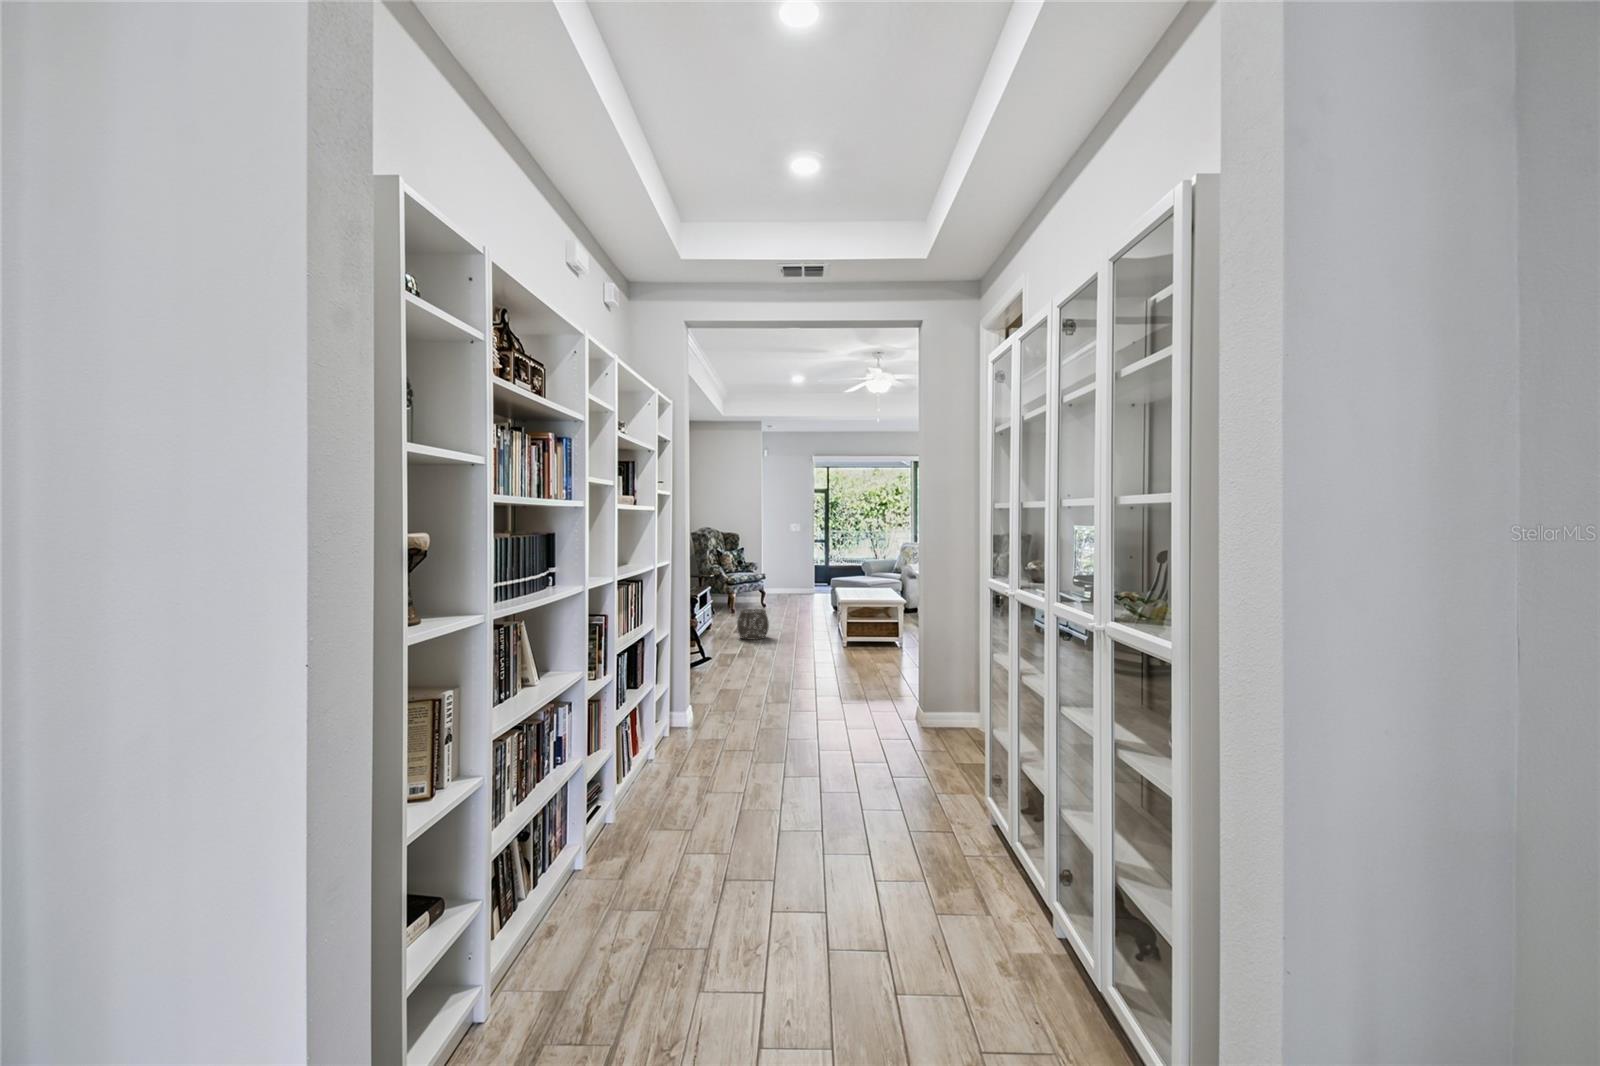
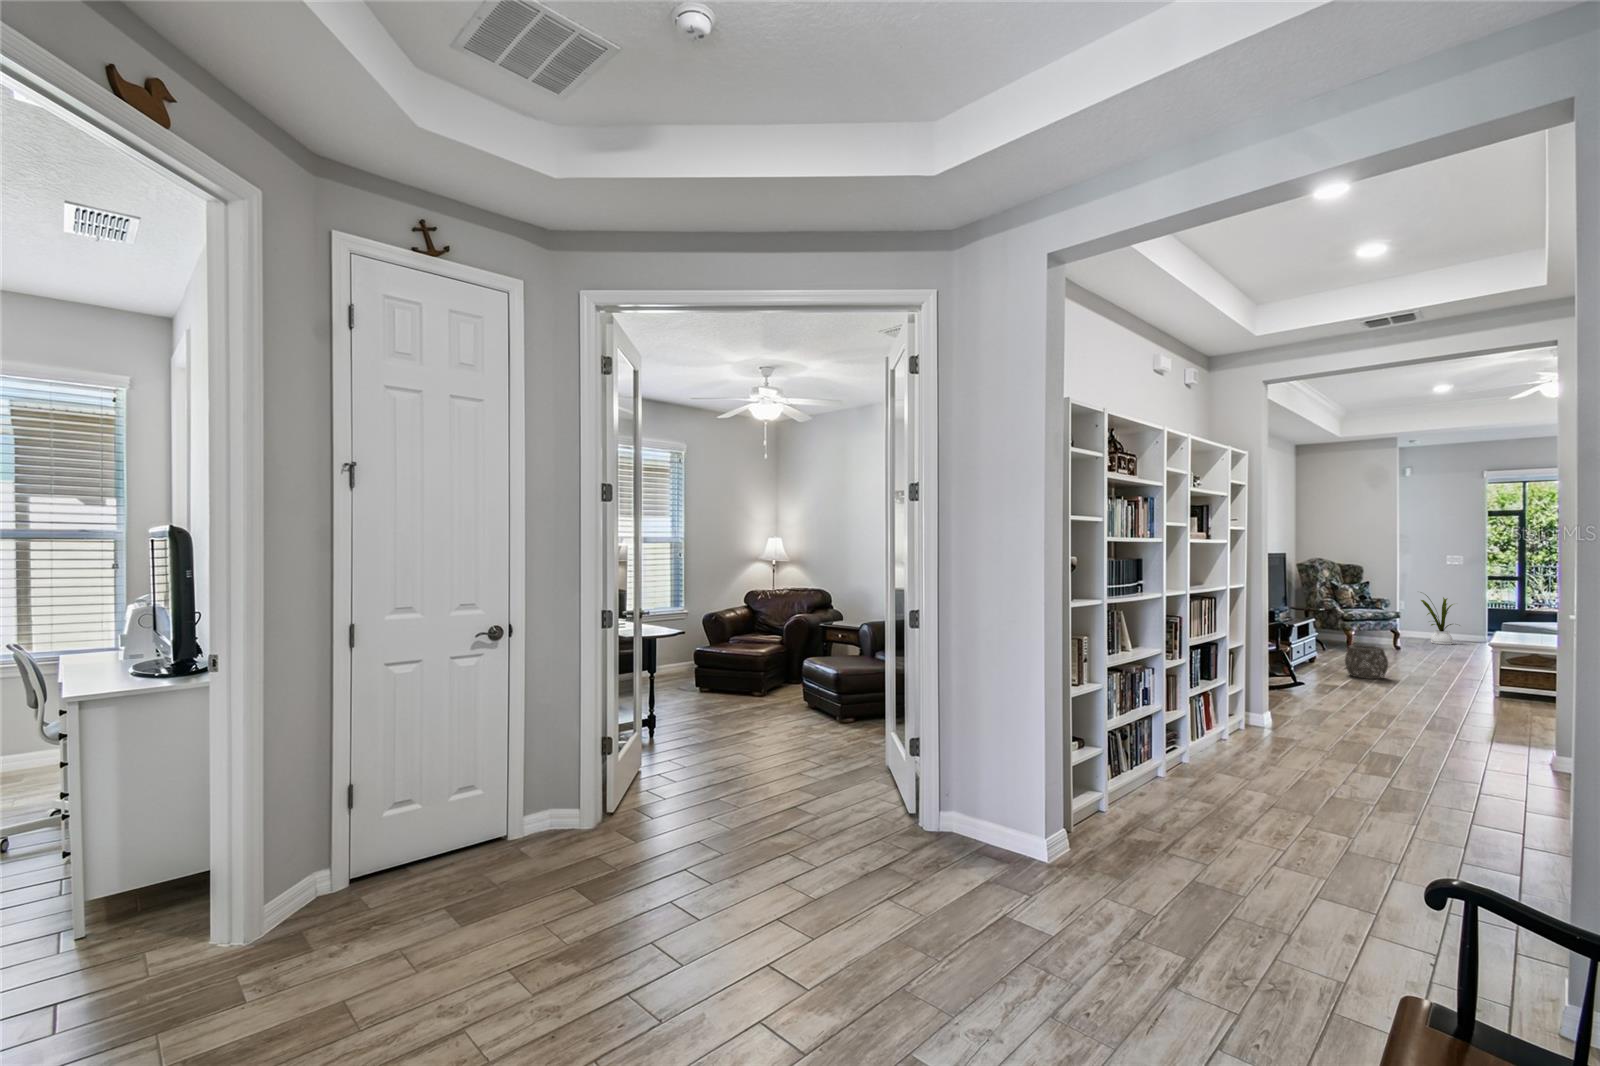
house plant: none [772,555,800,598] -> present [1421,594,1453,645]

